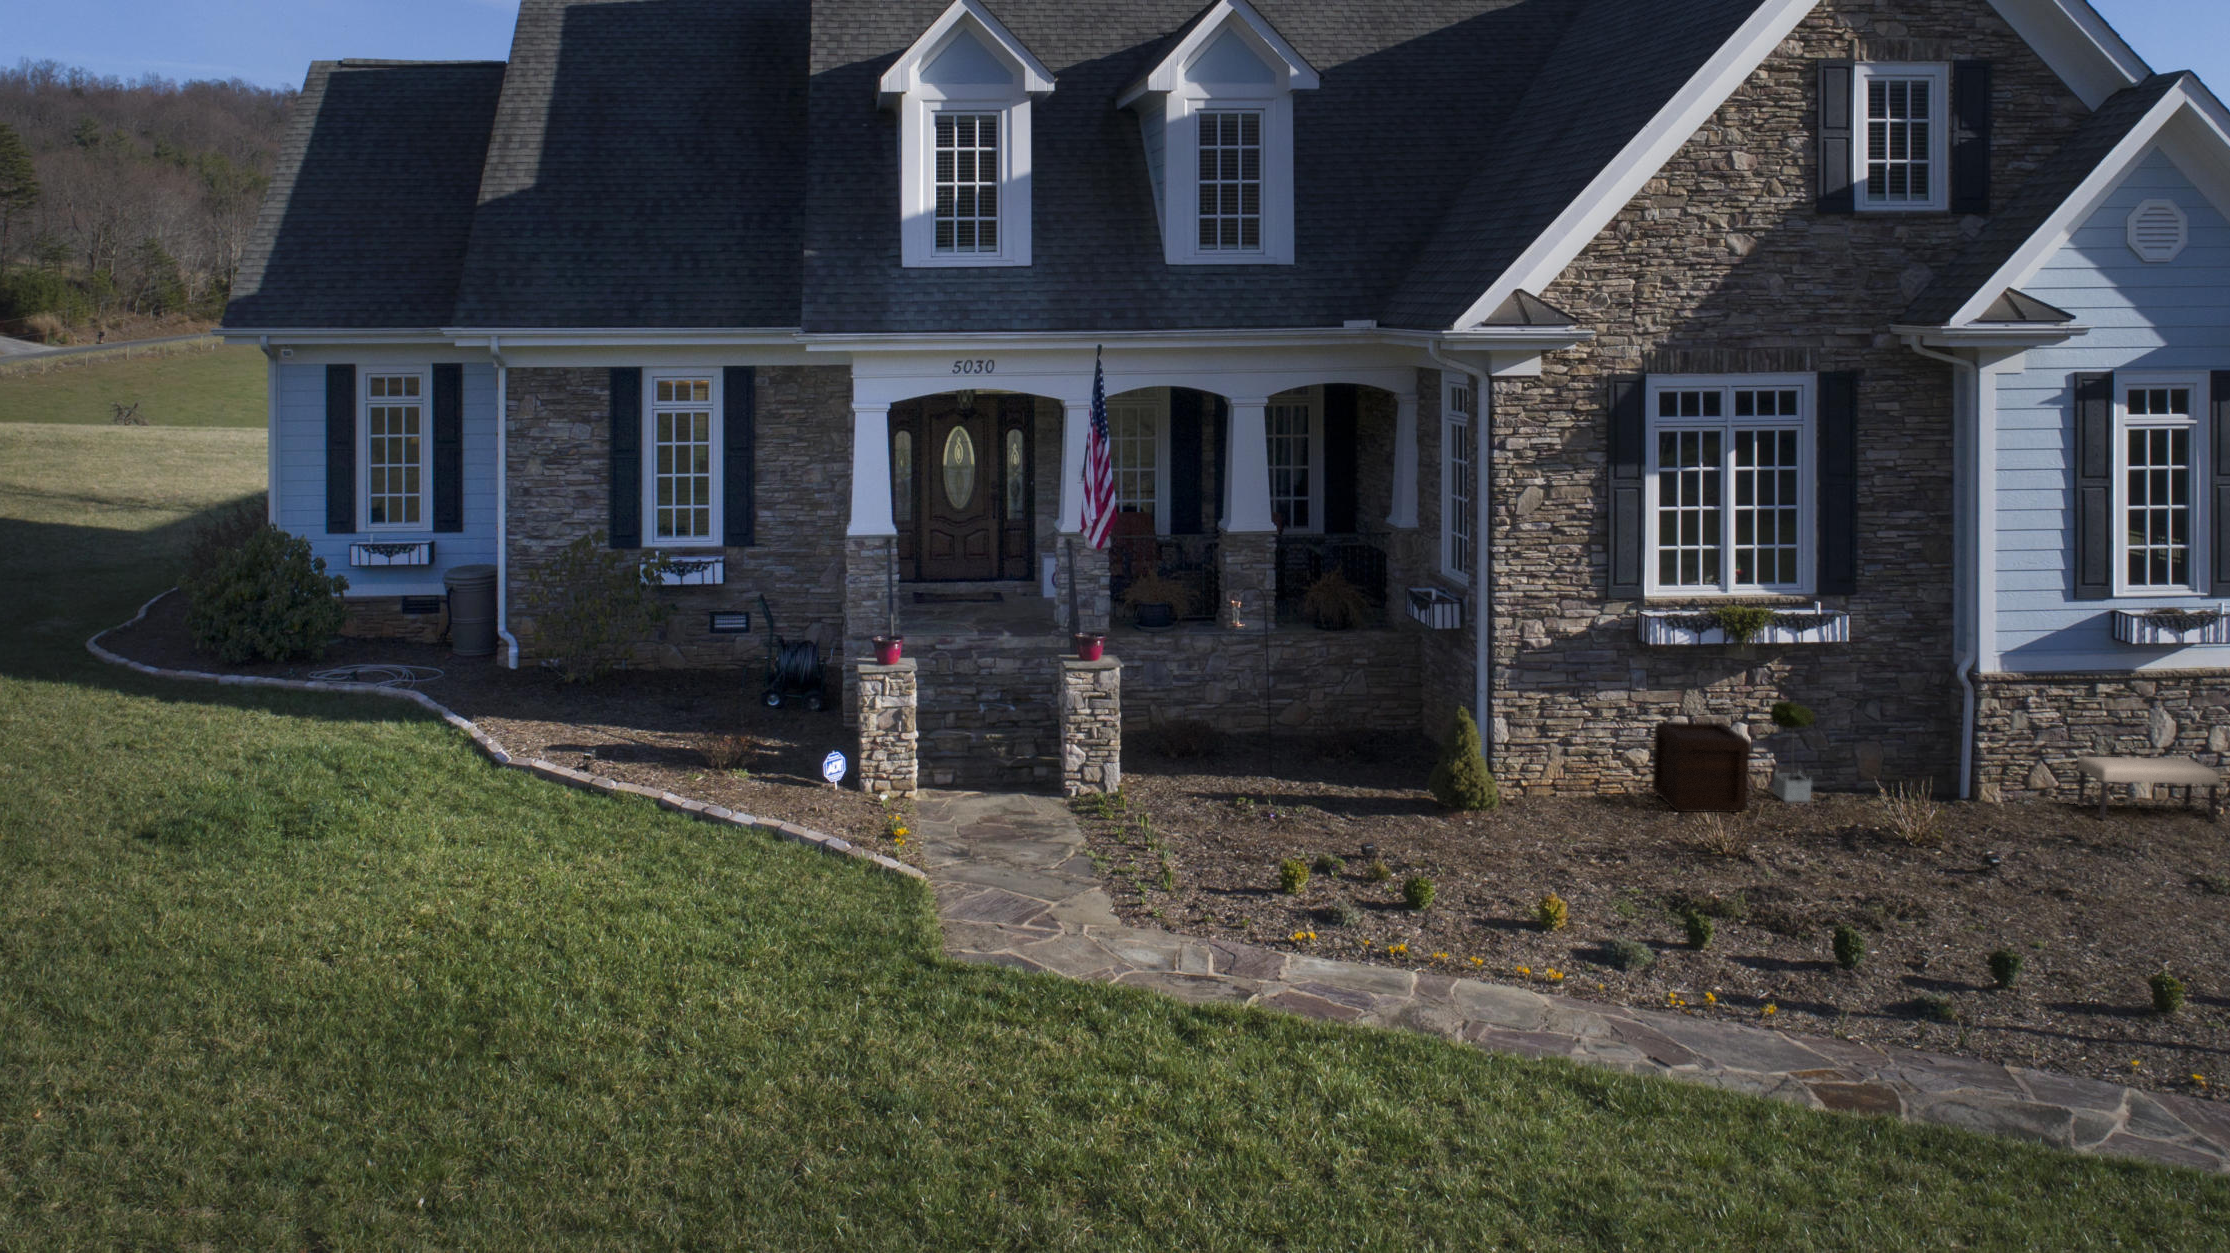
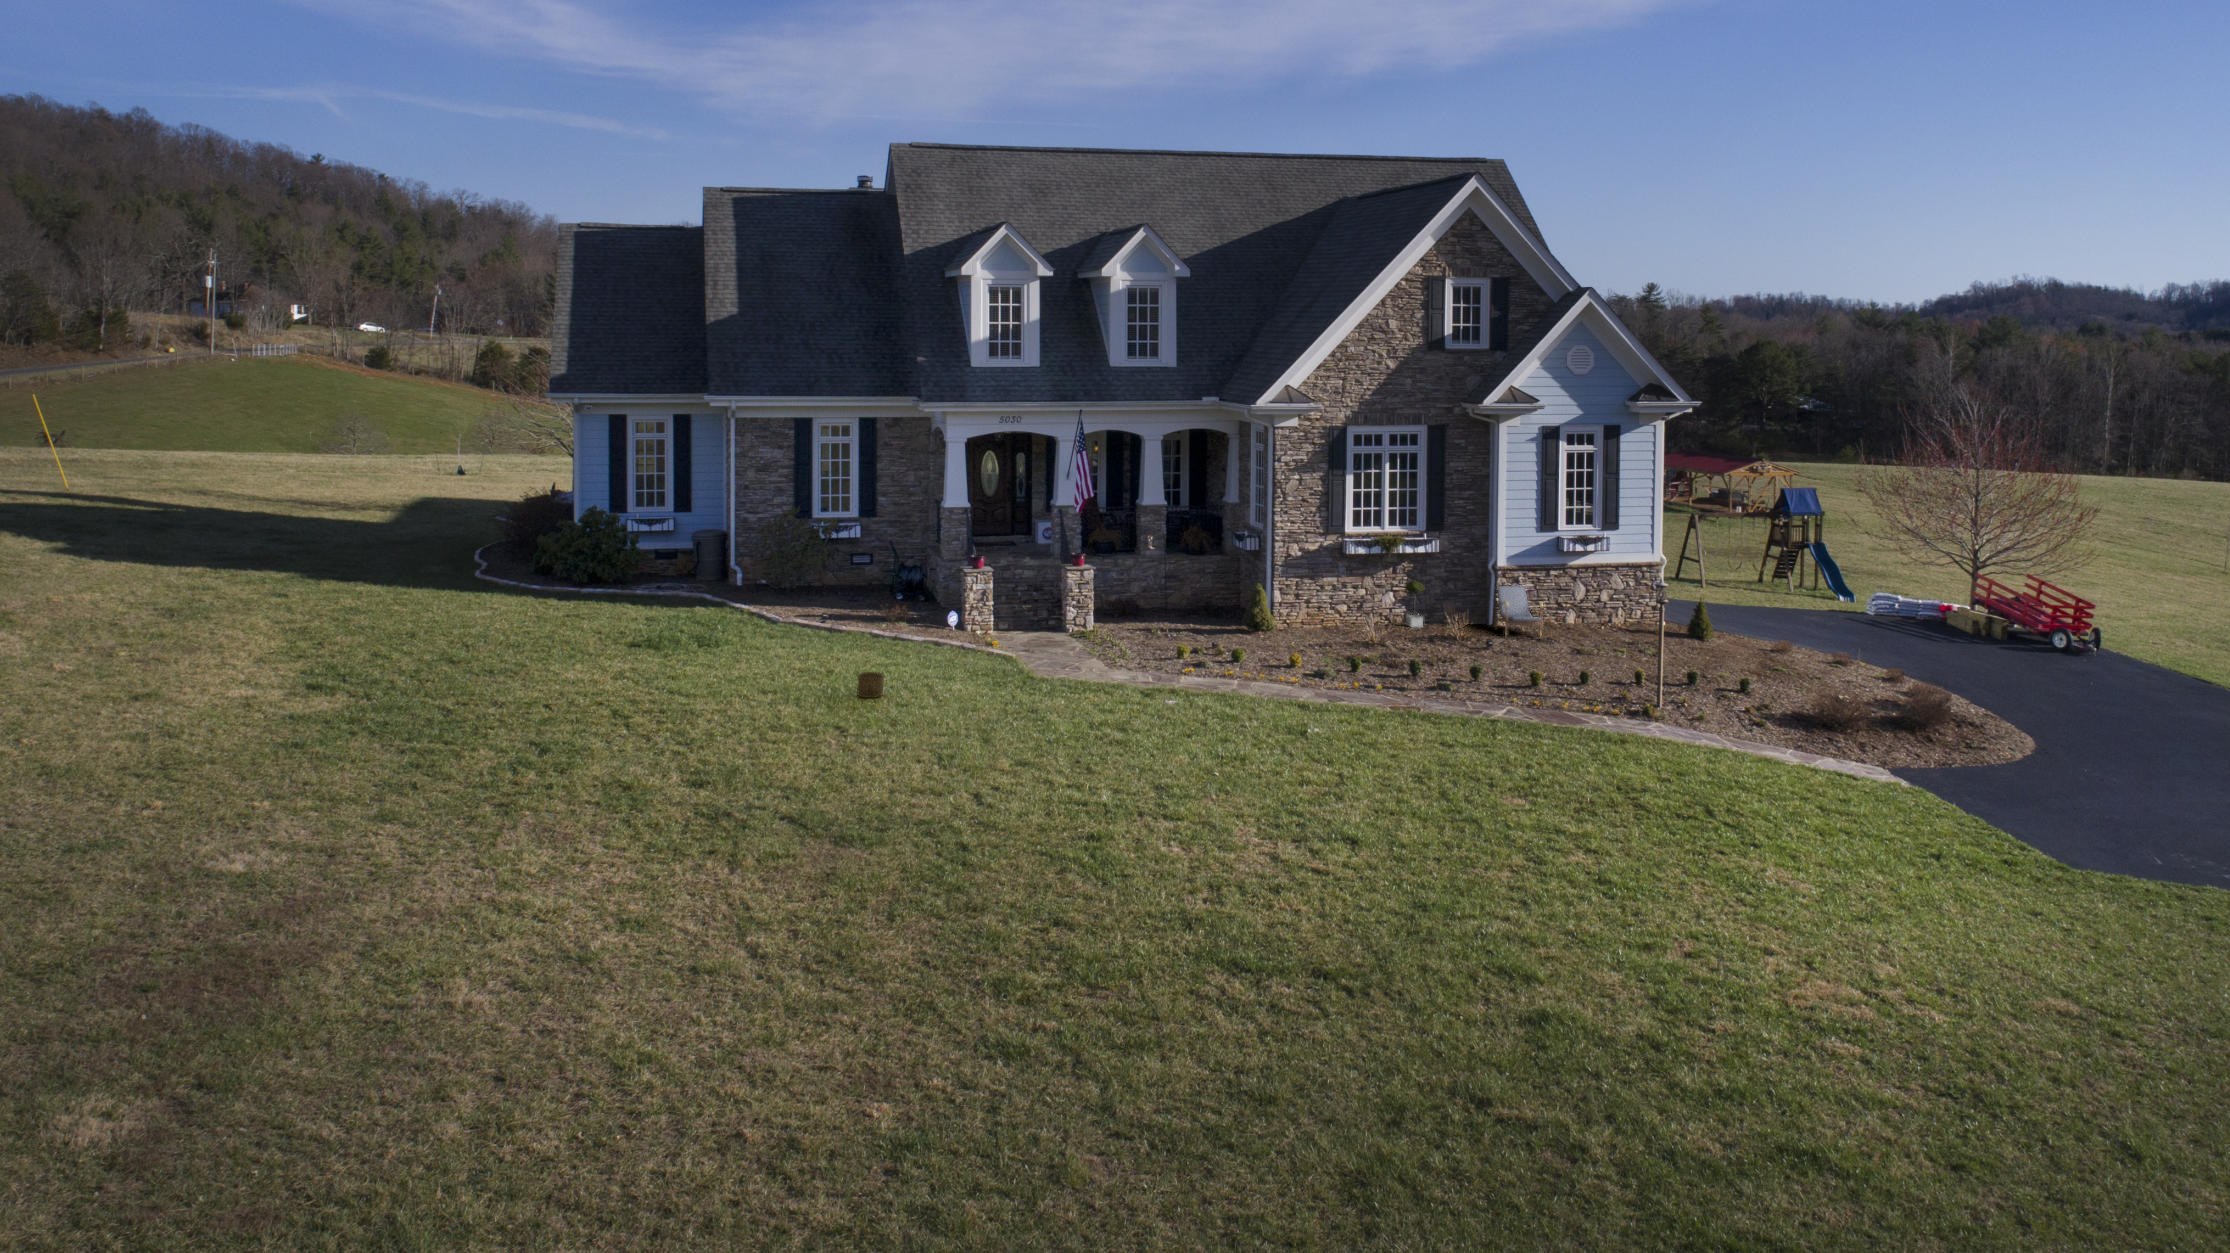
lounge chair: none [1970,714,2083,832] -> present [1495,586,1543,633]
wooden crate: present [1652,722,1750,812] -> none [1350,591,1395,630]
bench: present [2078,757,2220,822] -> none [1545,606,1606,634]
wooden bucket: none [238,1031,329,1119] -> present [857,672,884,698]

